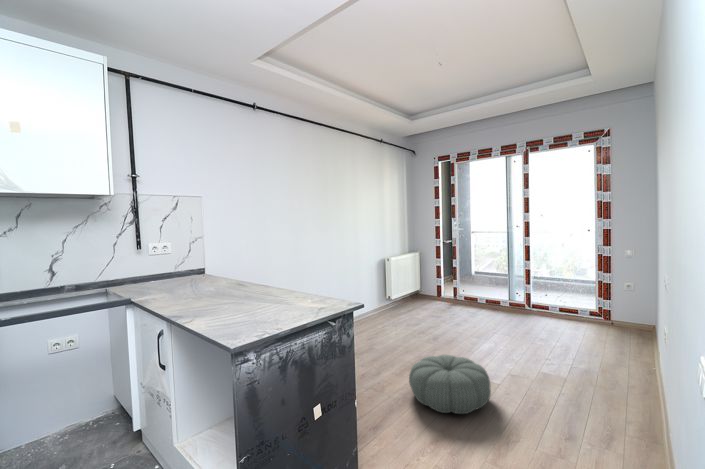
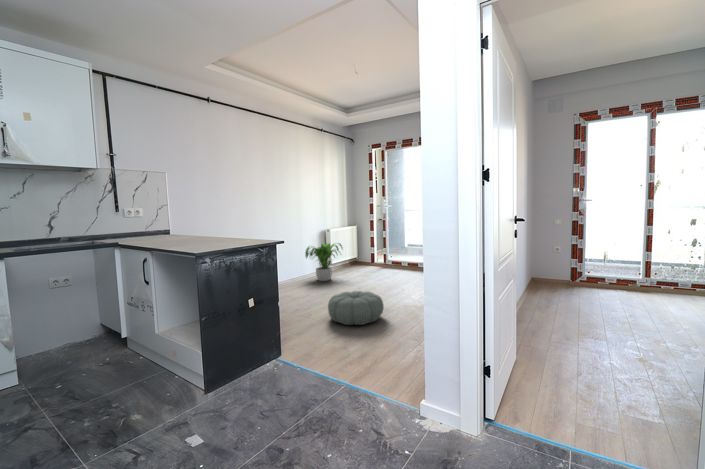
potted plant: none [362,274,408,322] -> present [305,243,342,281]

